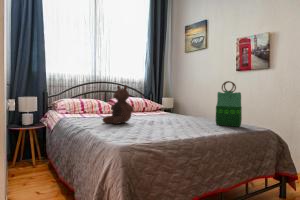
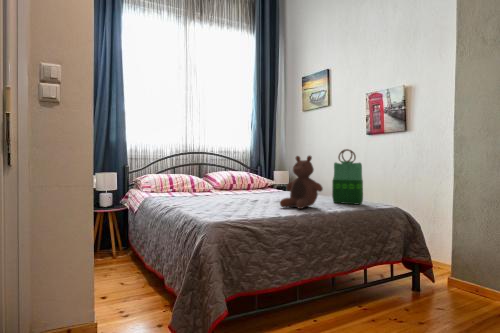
stuffed bear: present [103,85,134,124] -> present [280,156,323,209]

